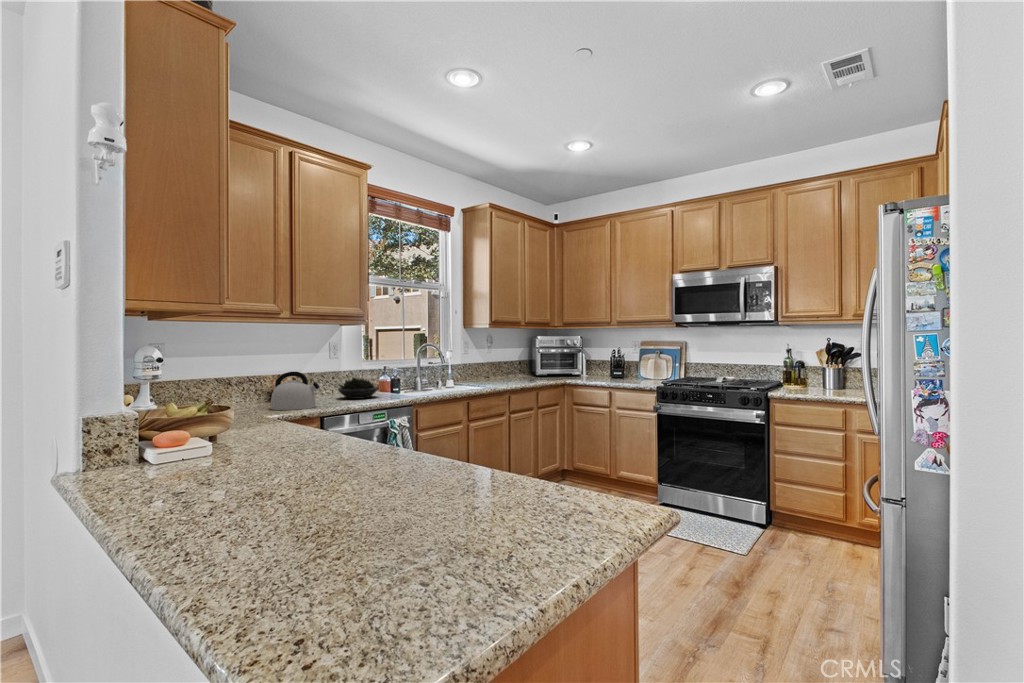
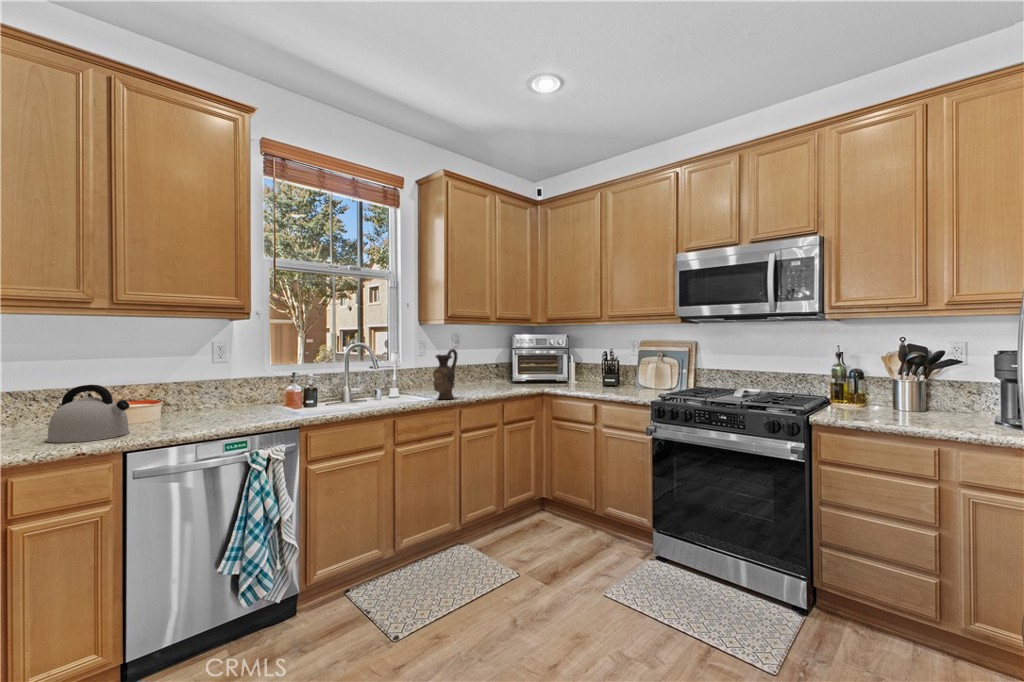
ceramic pitcher: none [490,348,507,387] -> present [433,349,457,399]
succulent plant: present [338,378,378,399] -> none [198,389,260,419]

